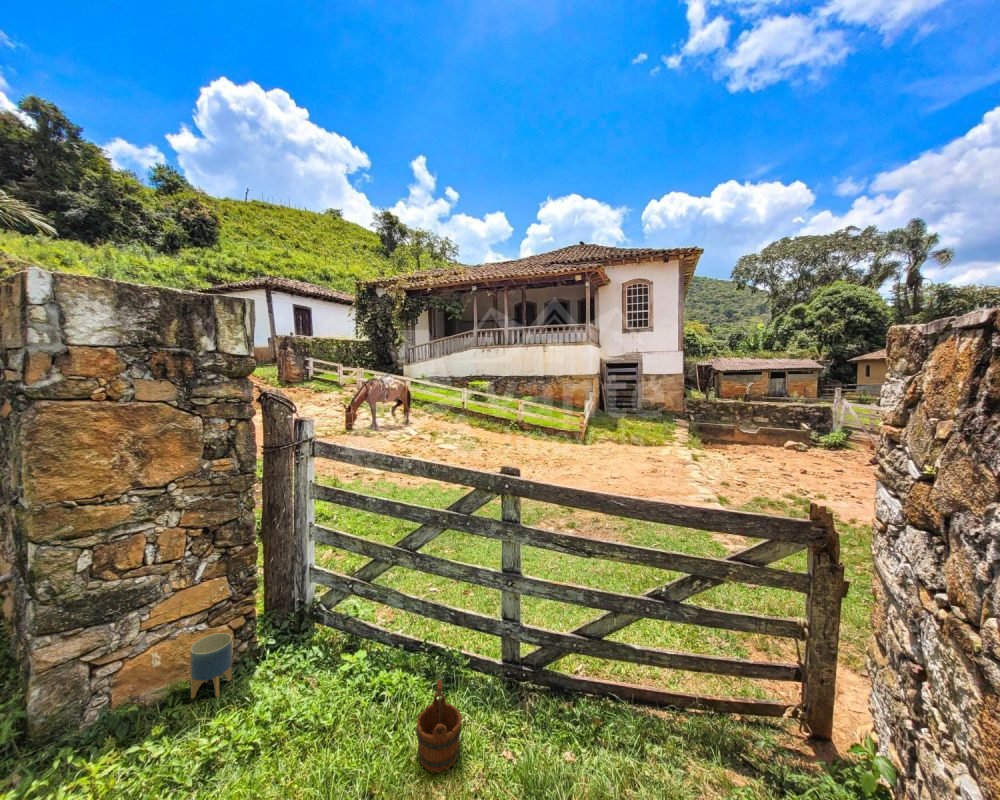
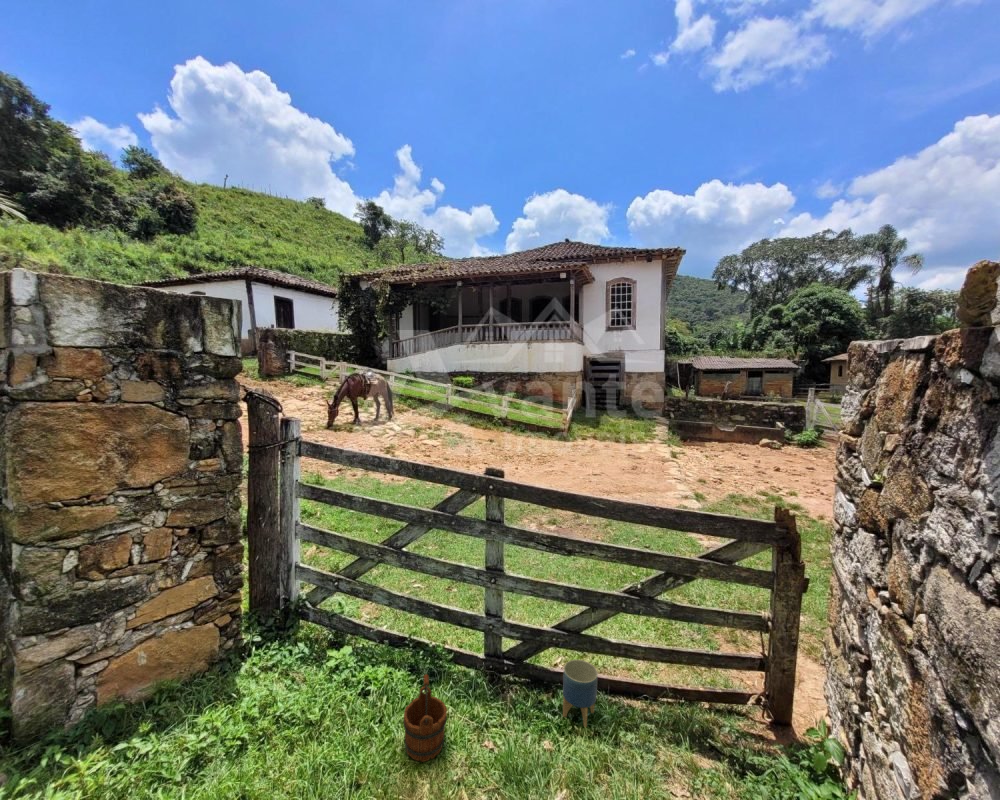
planter: present [190,633,232,698] -> present [563,660,598,727]

